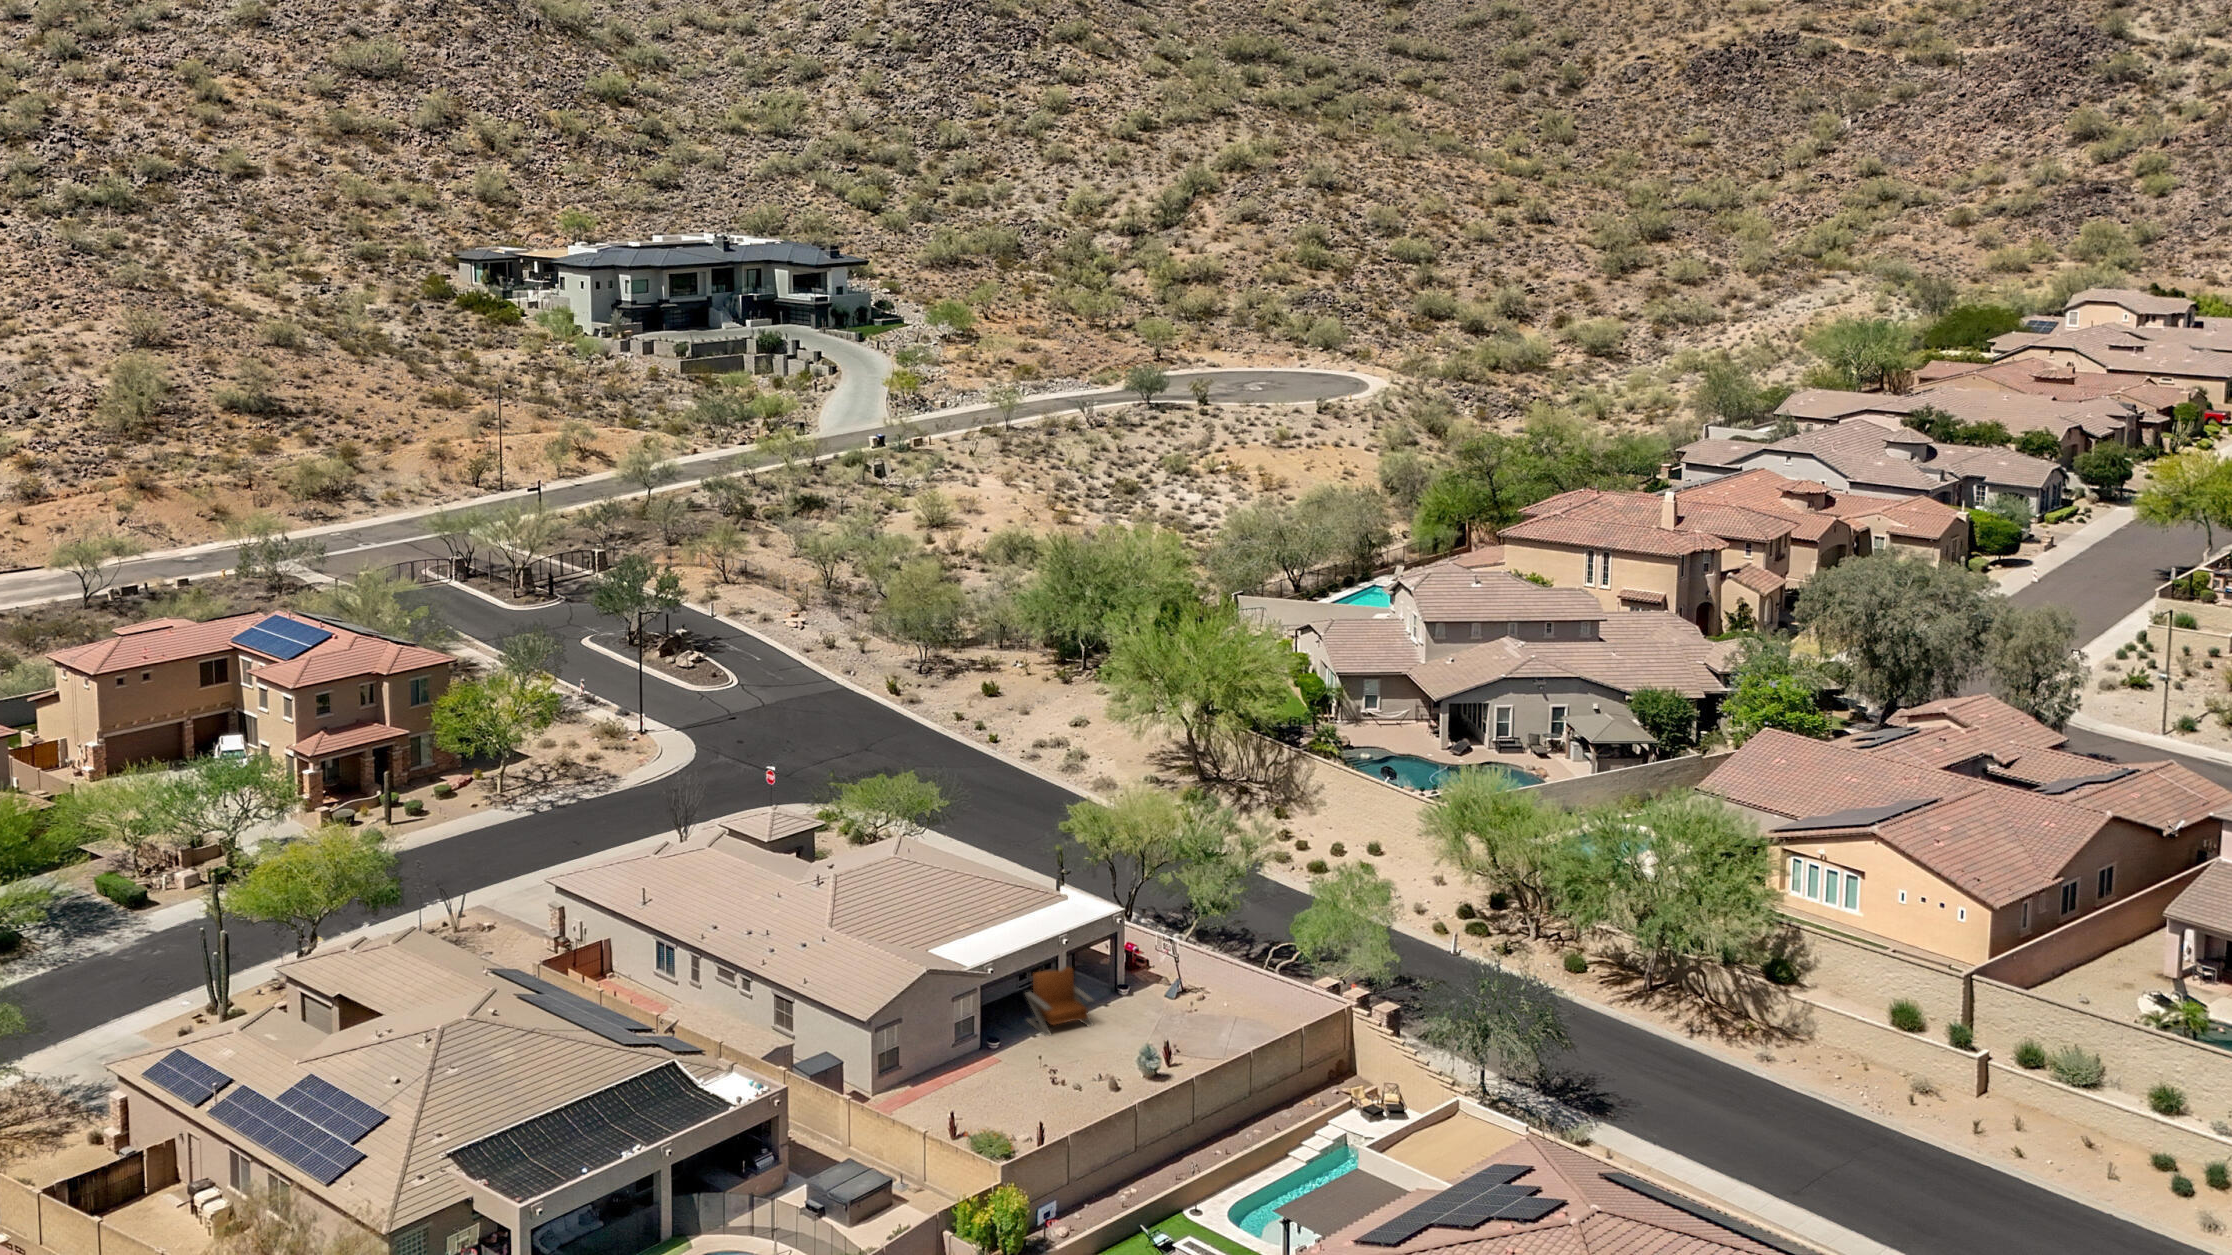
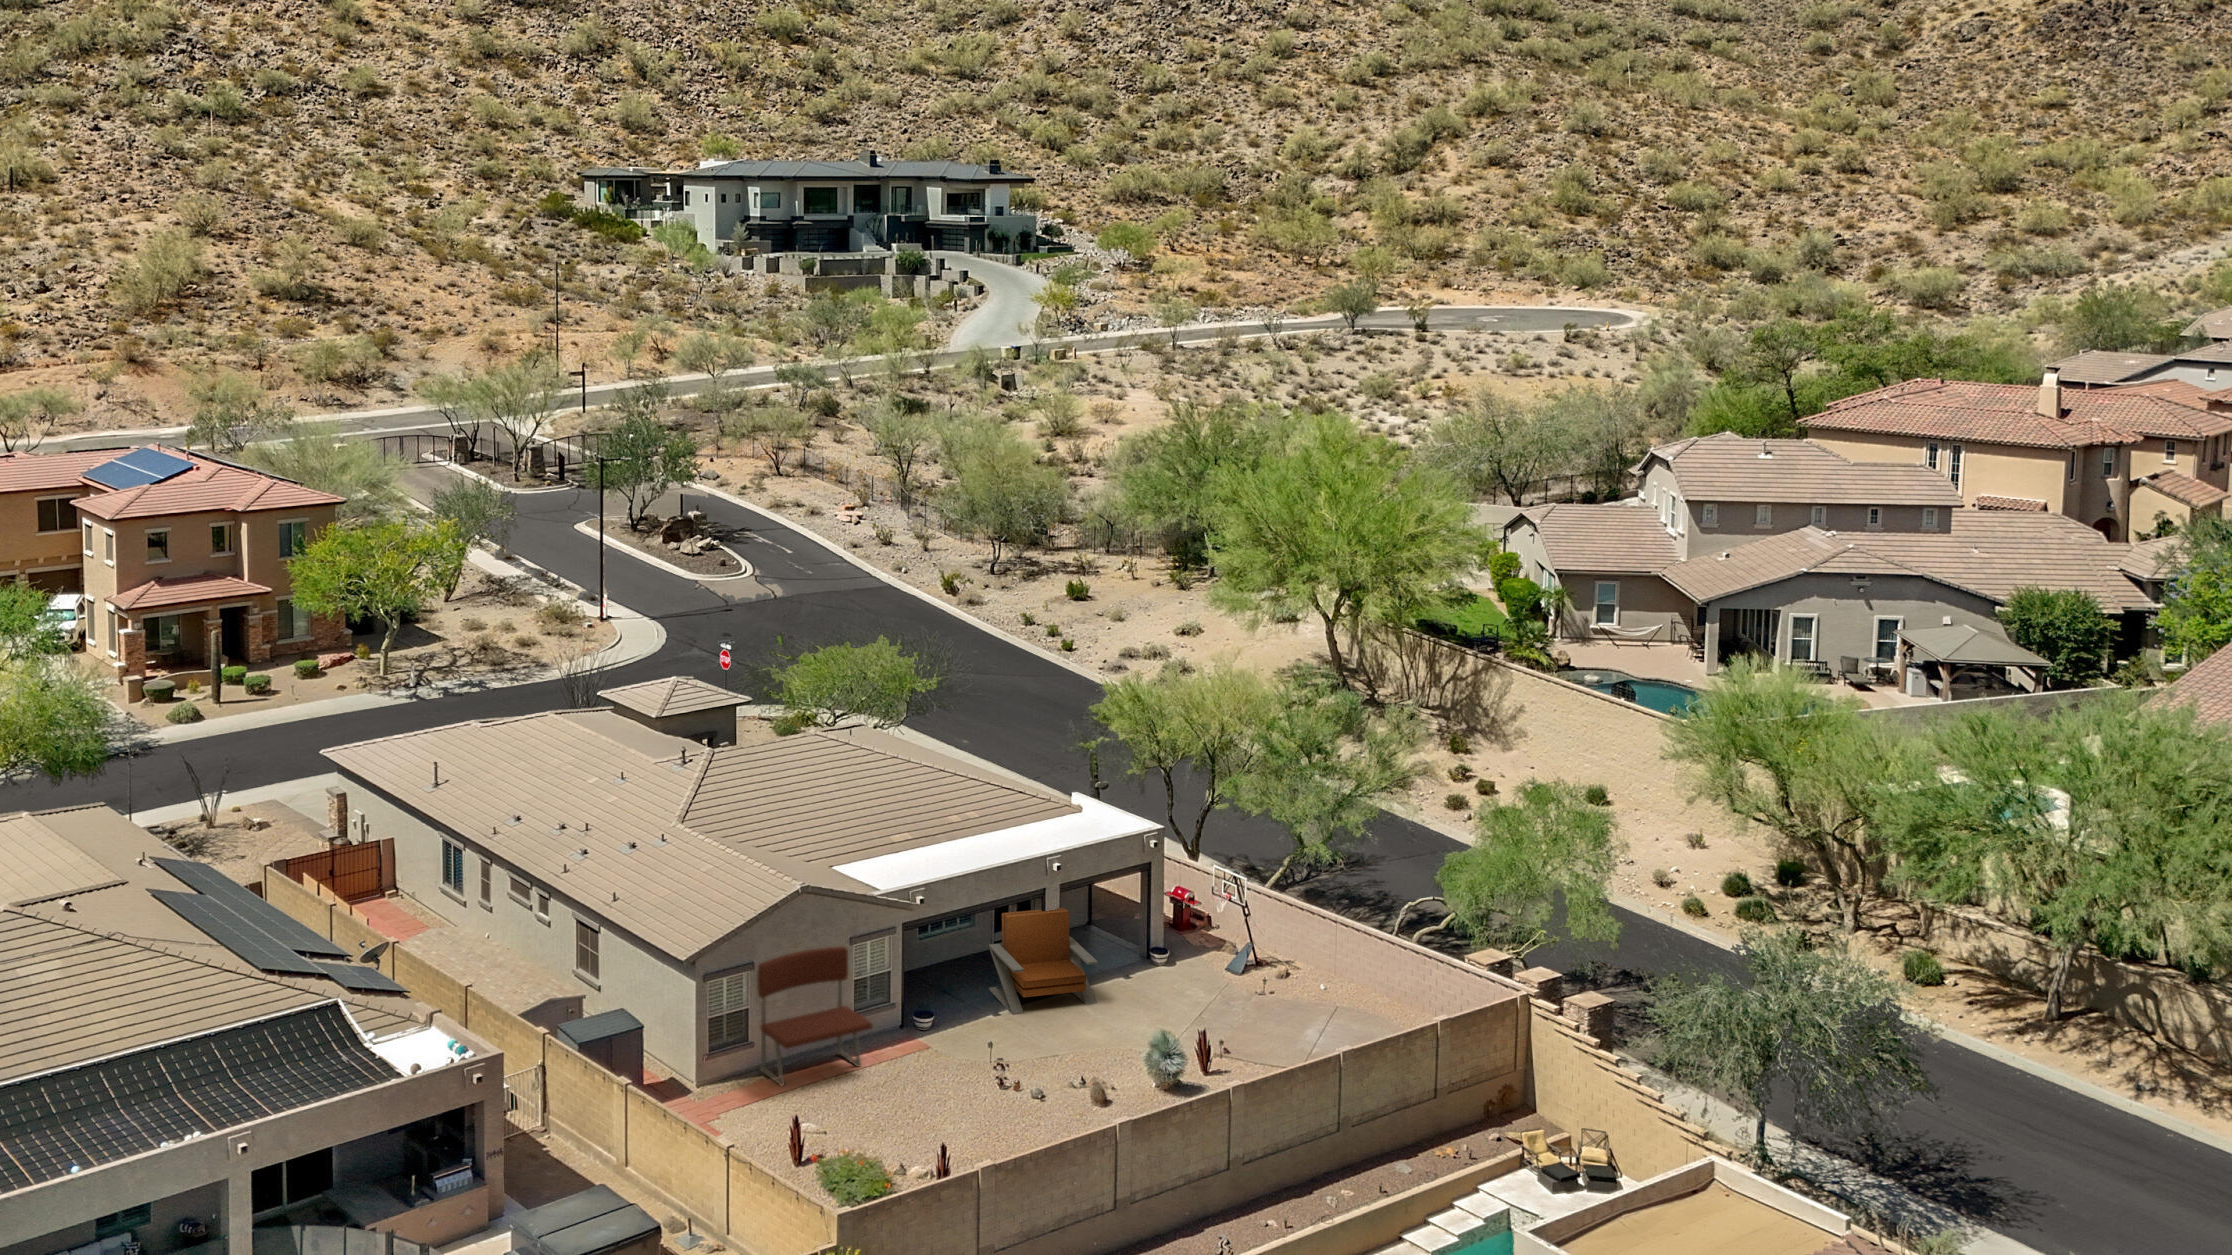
bench: none [908,1005,976,1093] -> present [757,946,872,1086]

